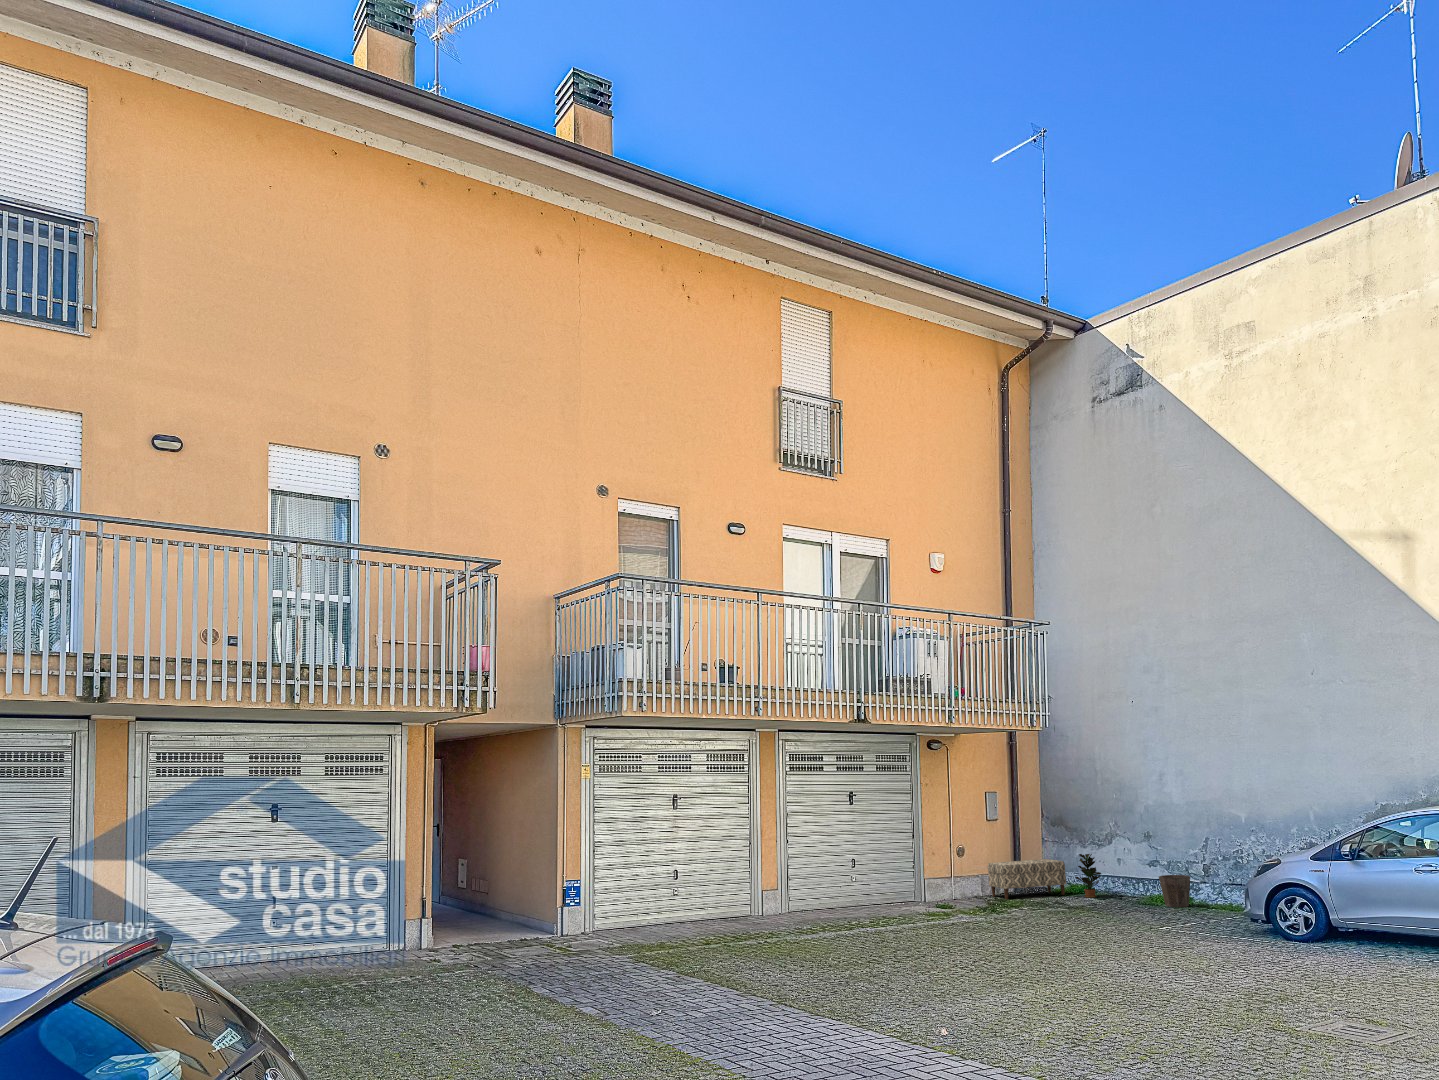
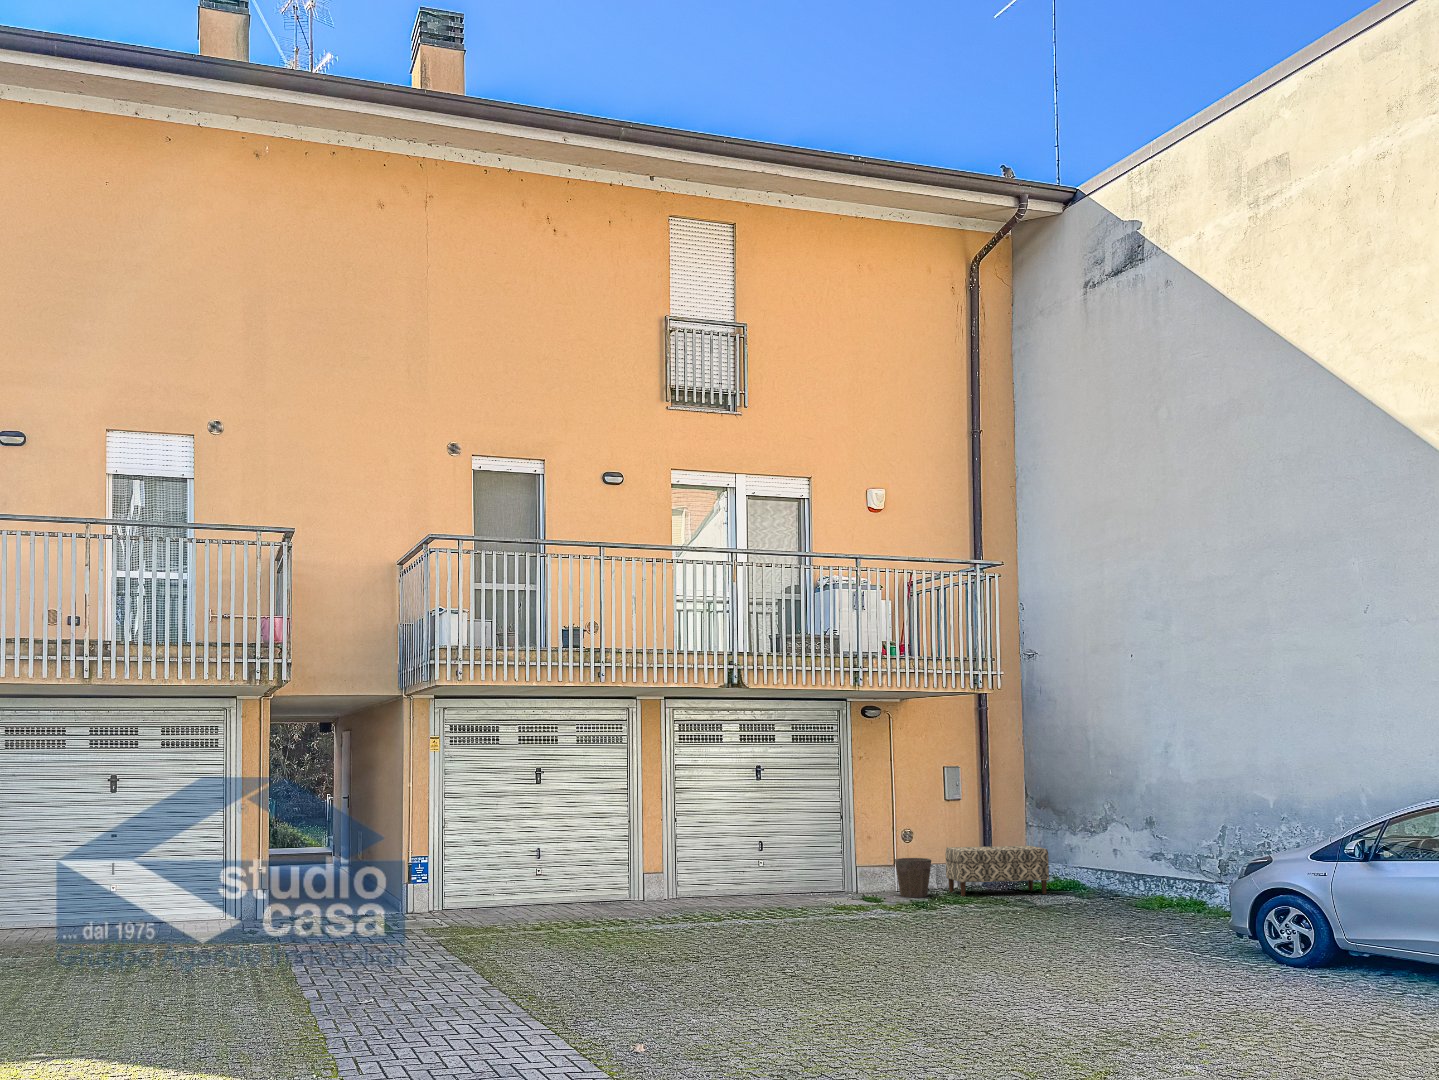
potted plant: present [1075,854,1101,898] -> none [1058,840,1094,899]
waste bin: present [1159,875,1190,907] -> present [895,858,931,897]

